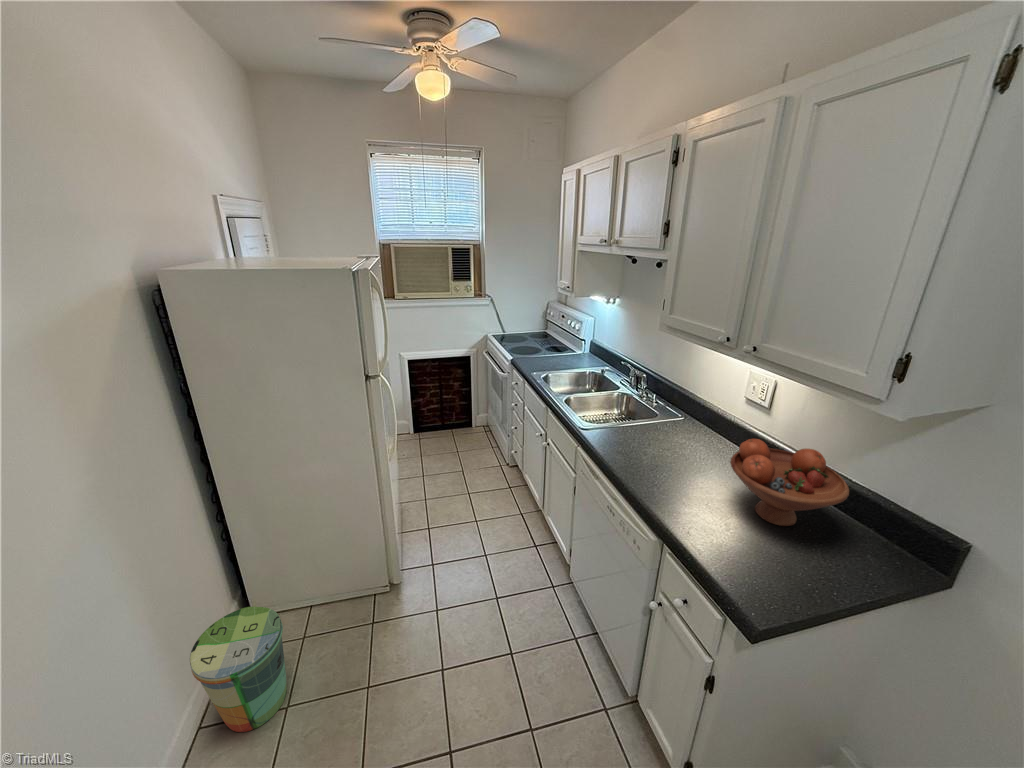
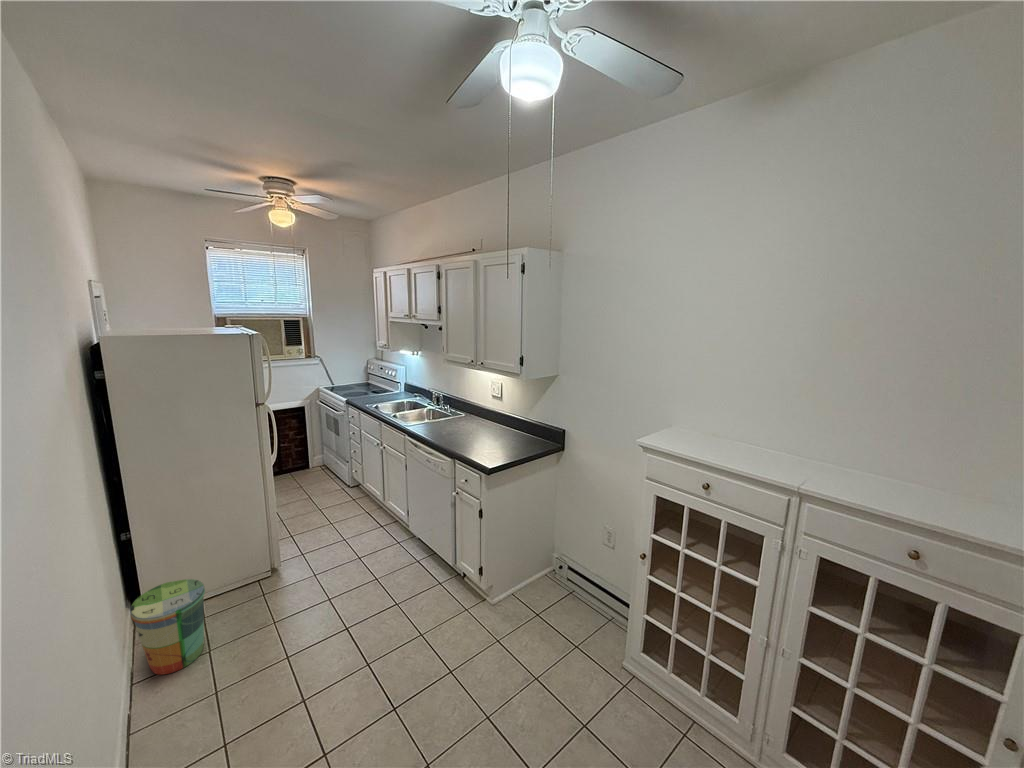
fruit bowl: present [730,439,849,526] -> none [481,406,527,443]

